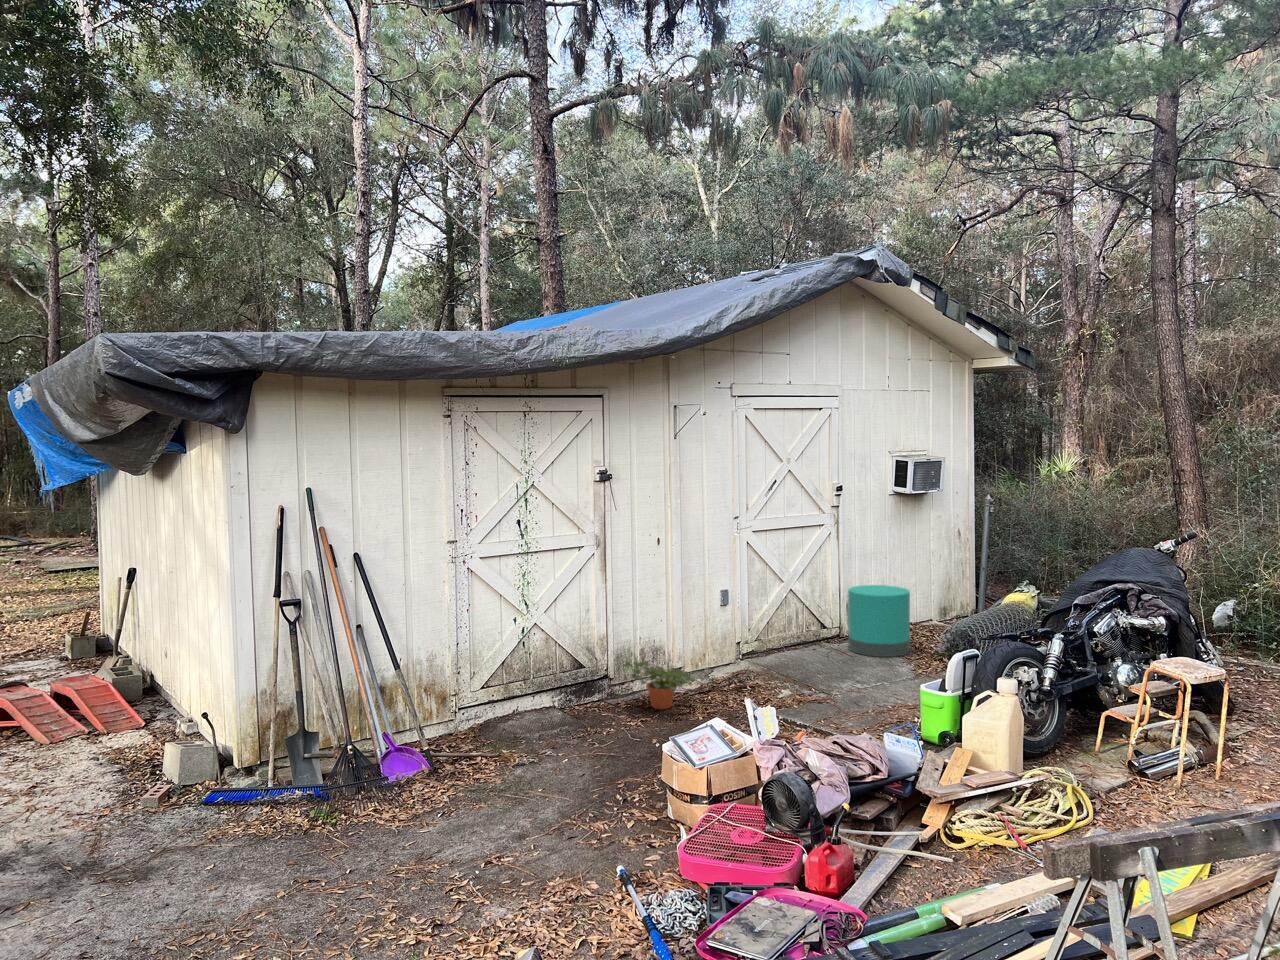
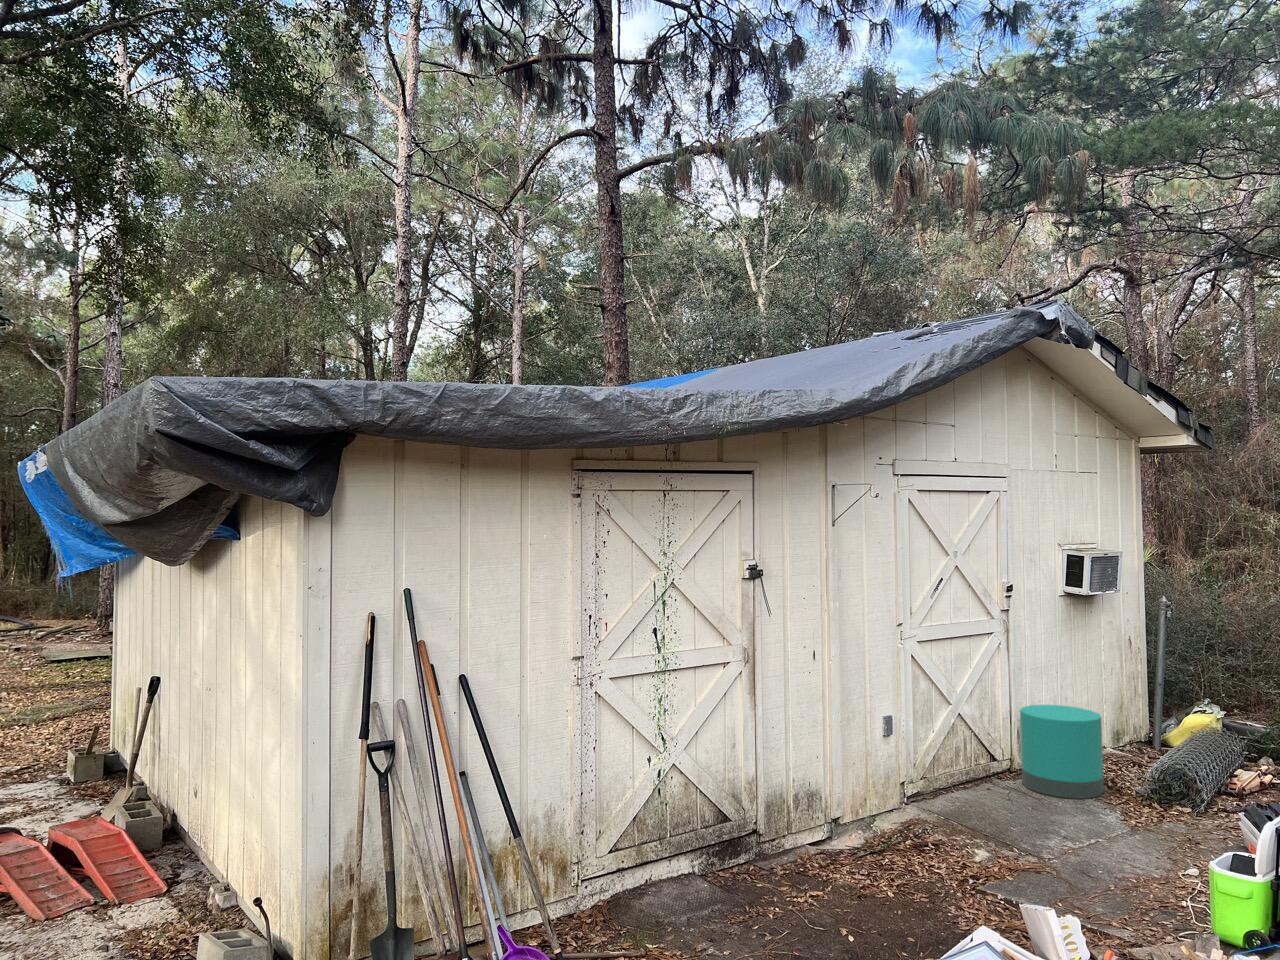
potted plant: present [623,658,701,709] -> none [778,805,889,878]

